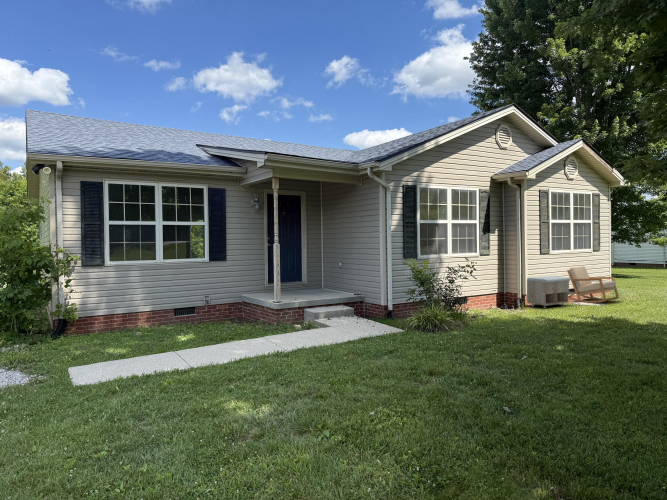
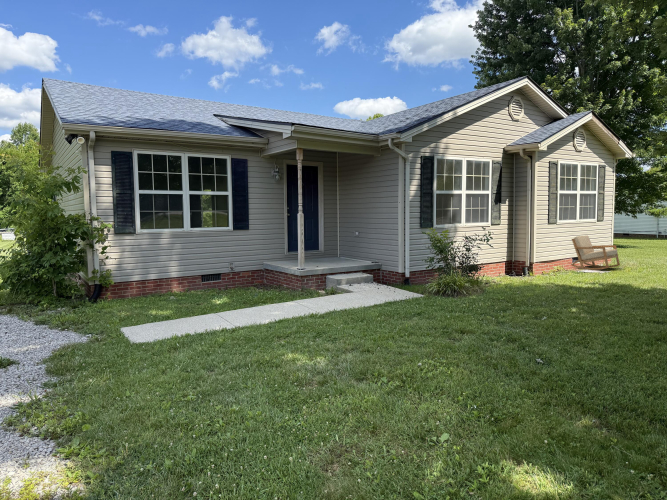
storage bench: present [527,276,570,308] -> none [534,244,576,275]

